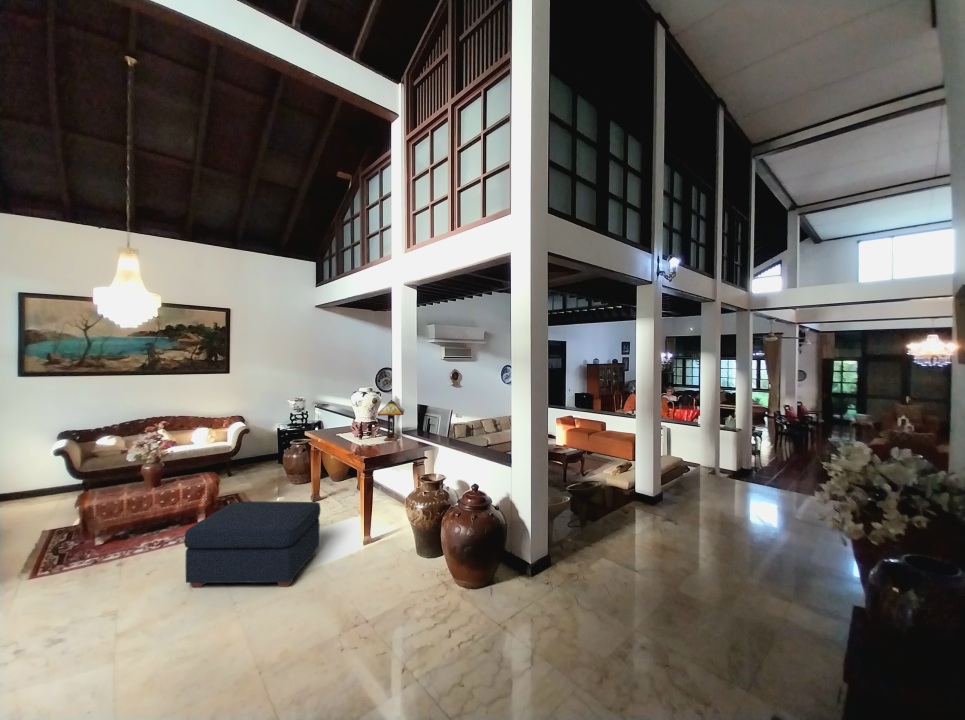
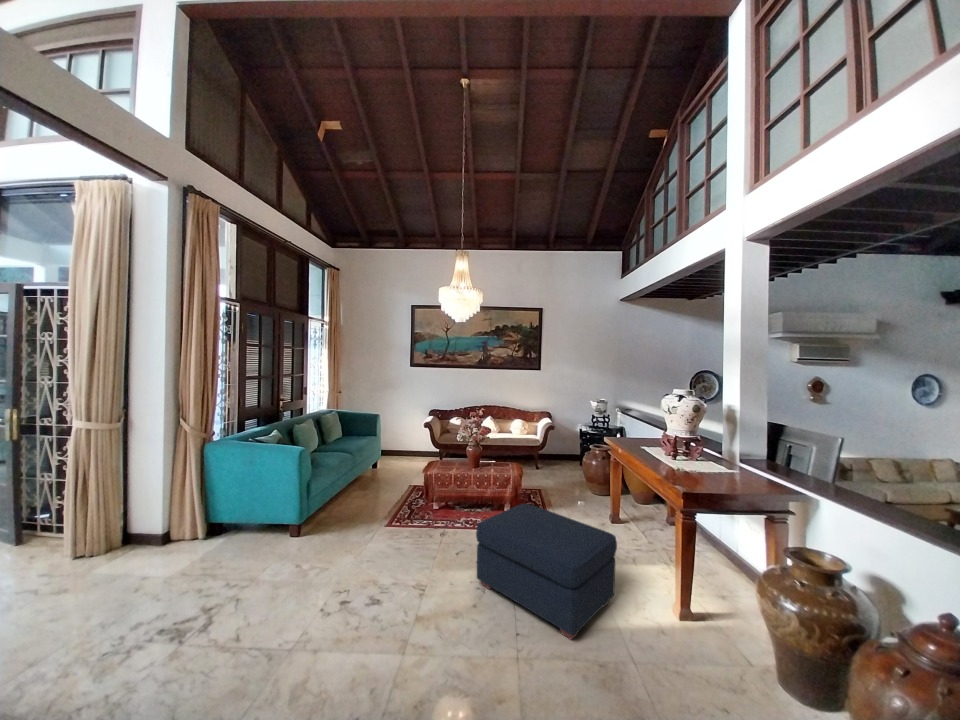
table lamp: present [378,400,404,441] -> none [702,409,748,473]

